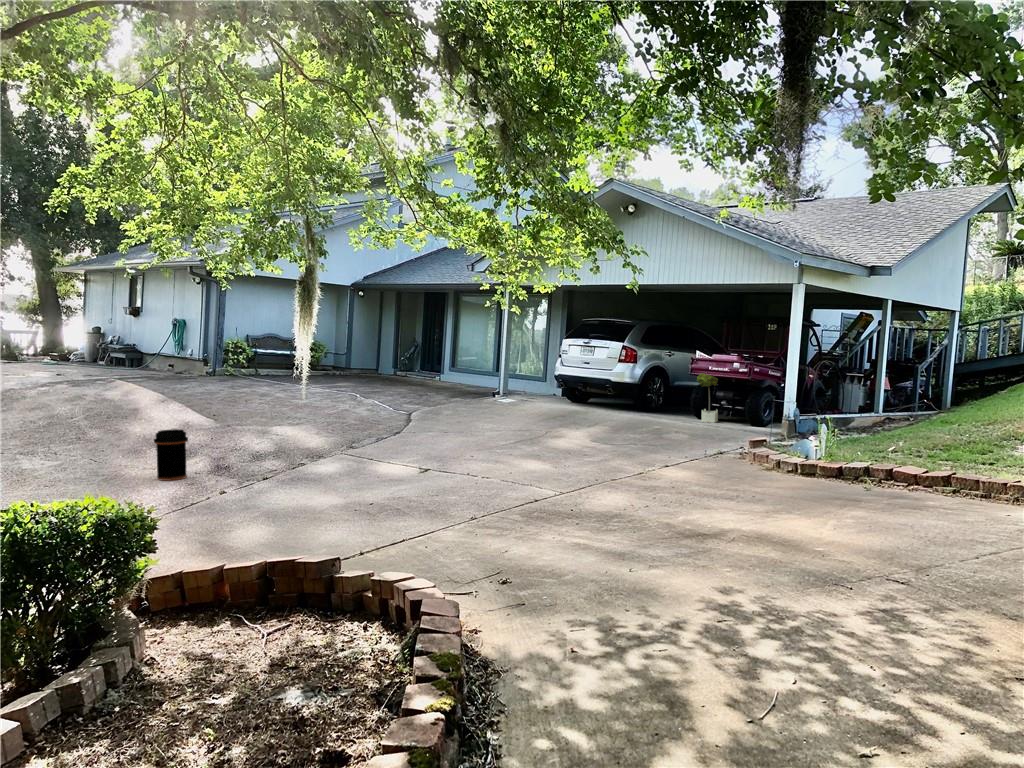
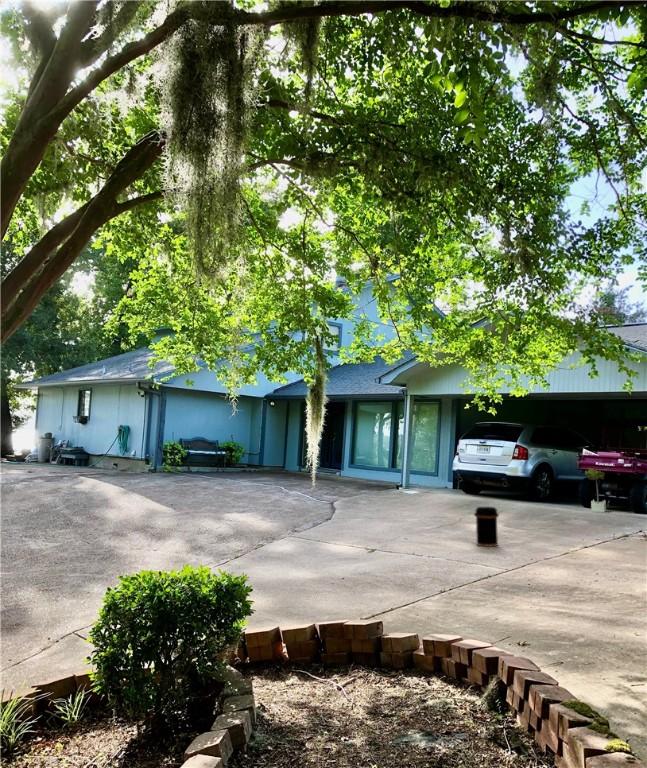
trash can: present [154,429,188,481] -> present [474,507,499,546]

